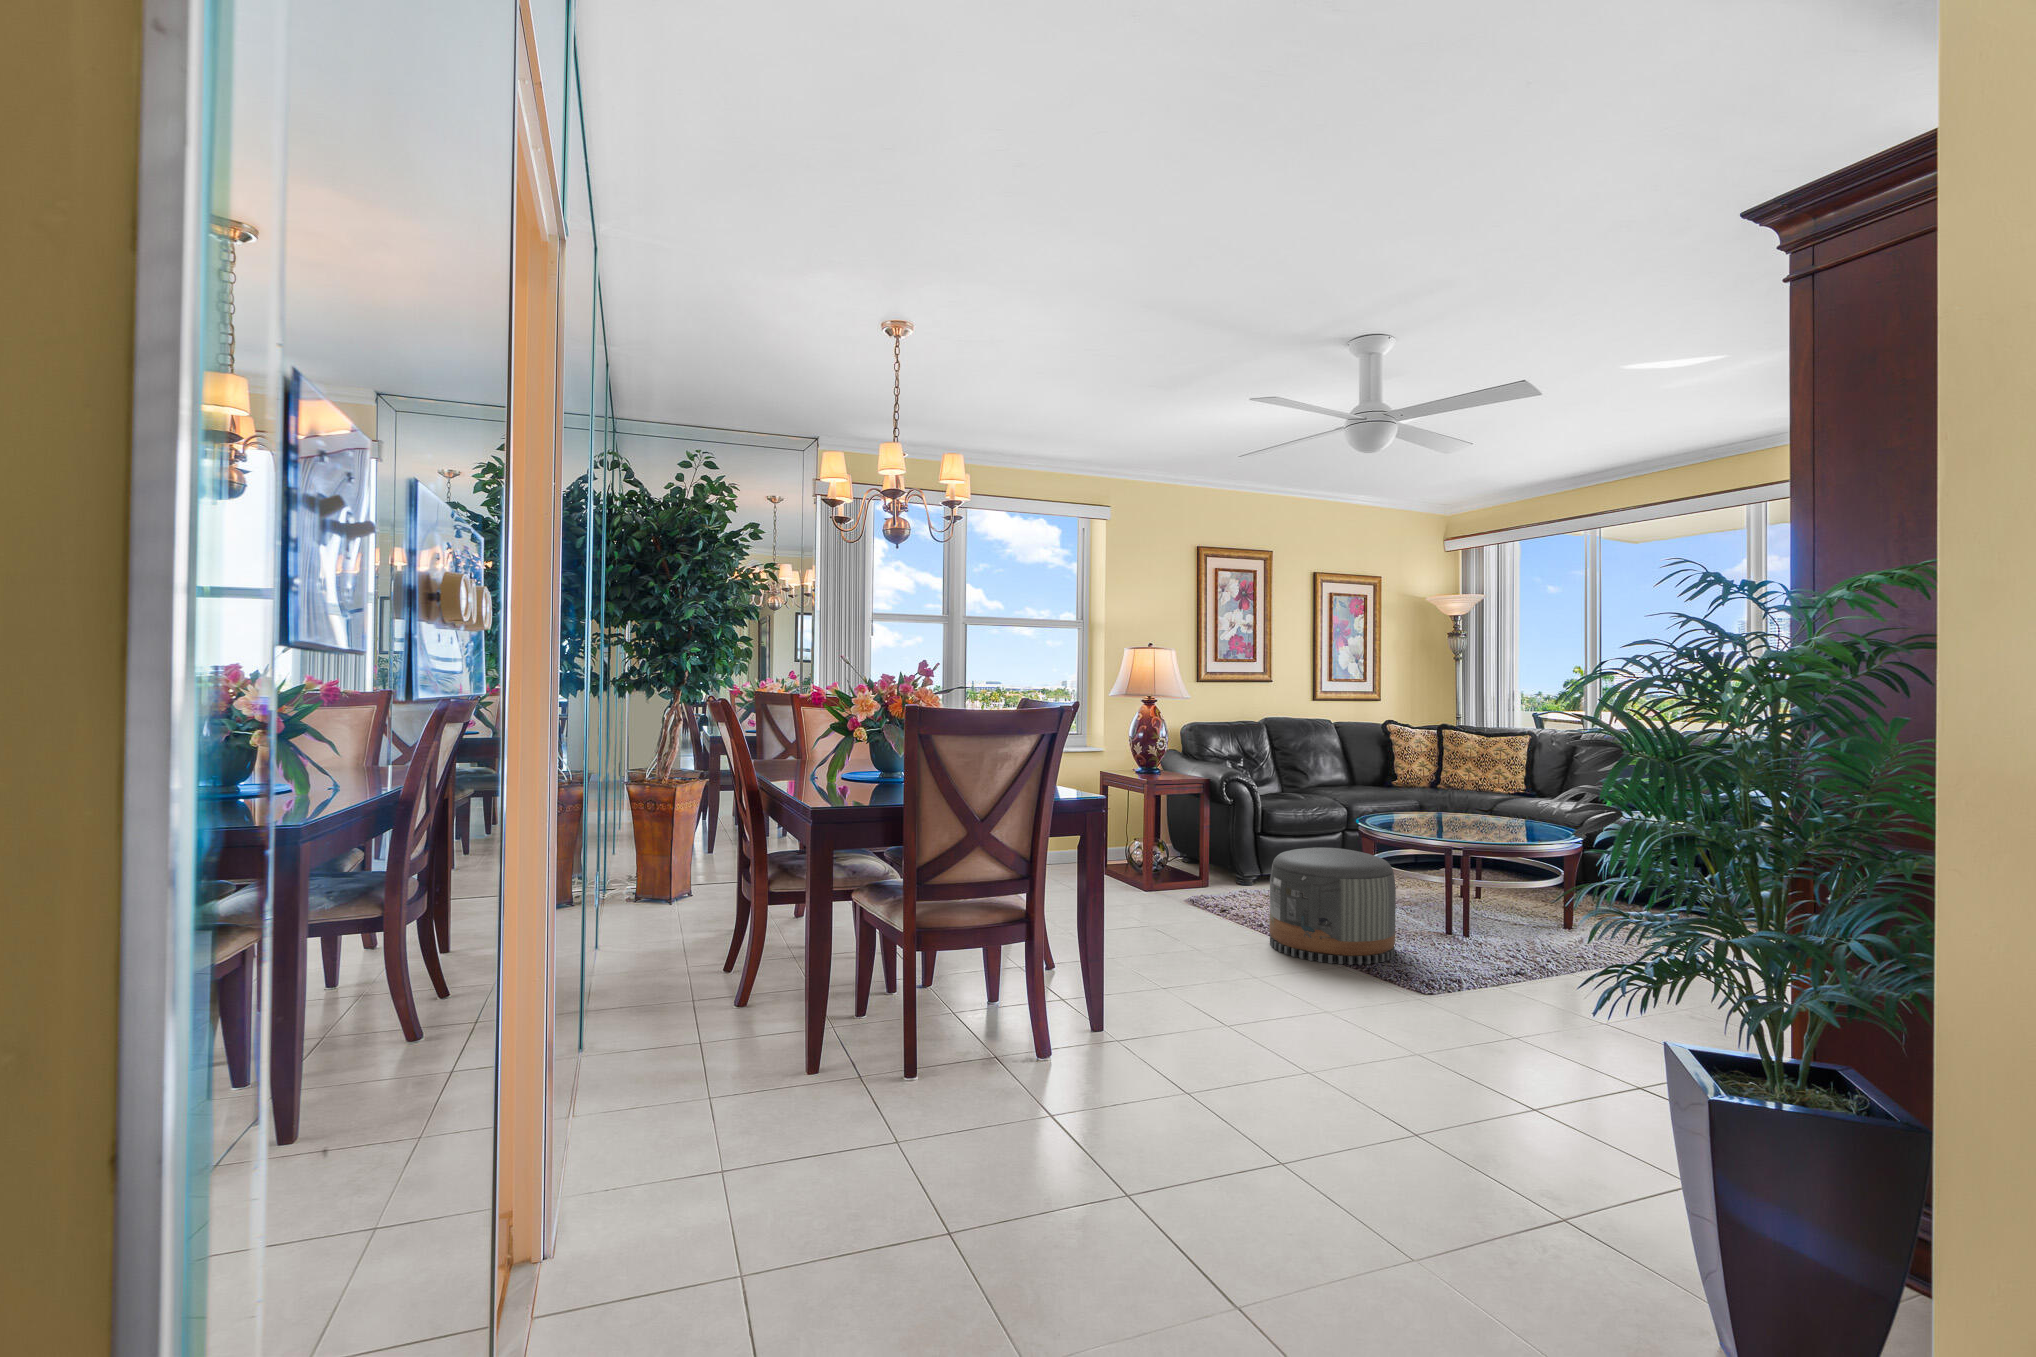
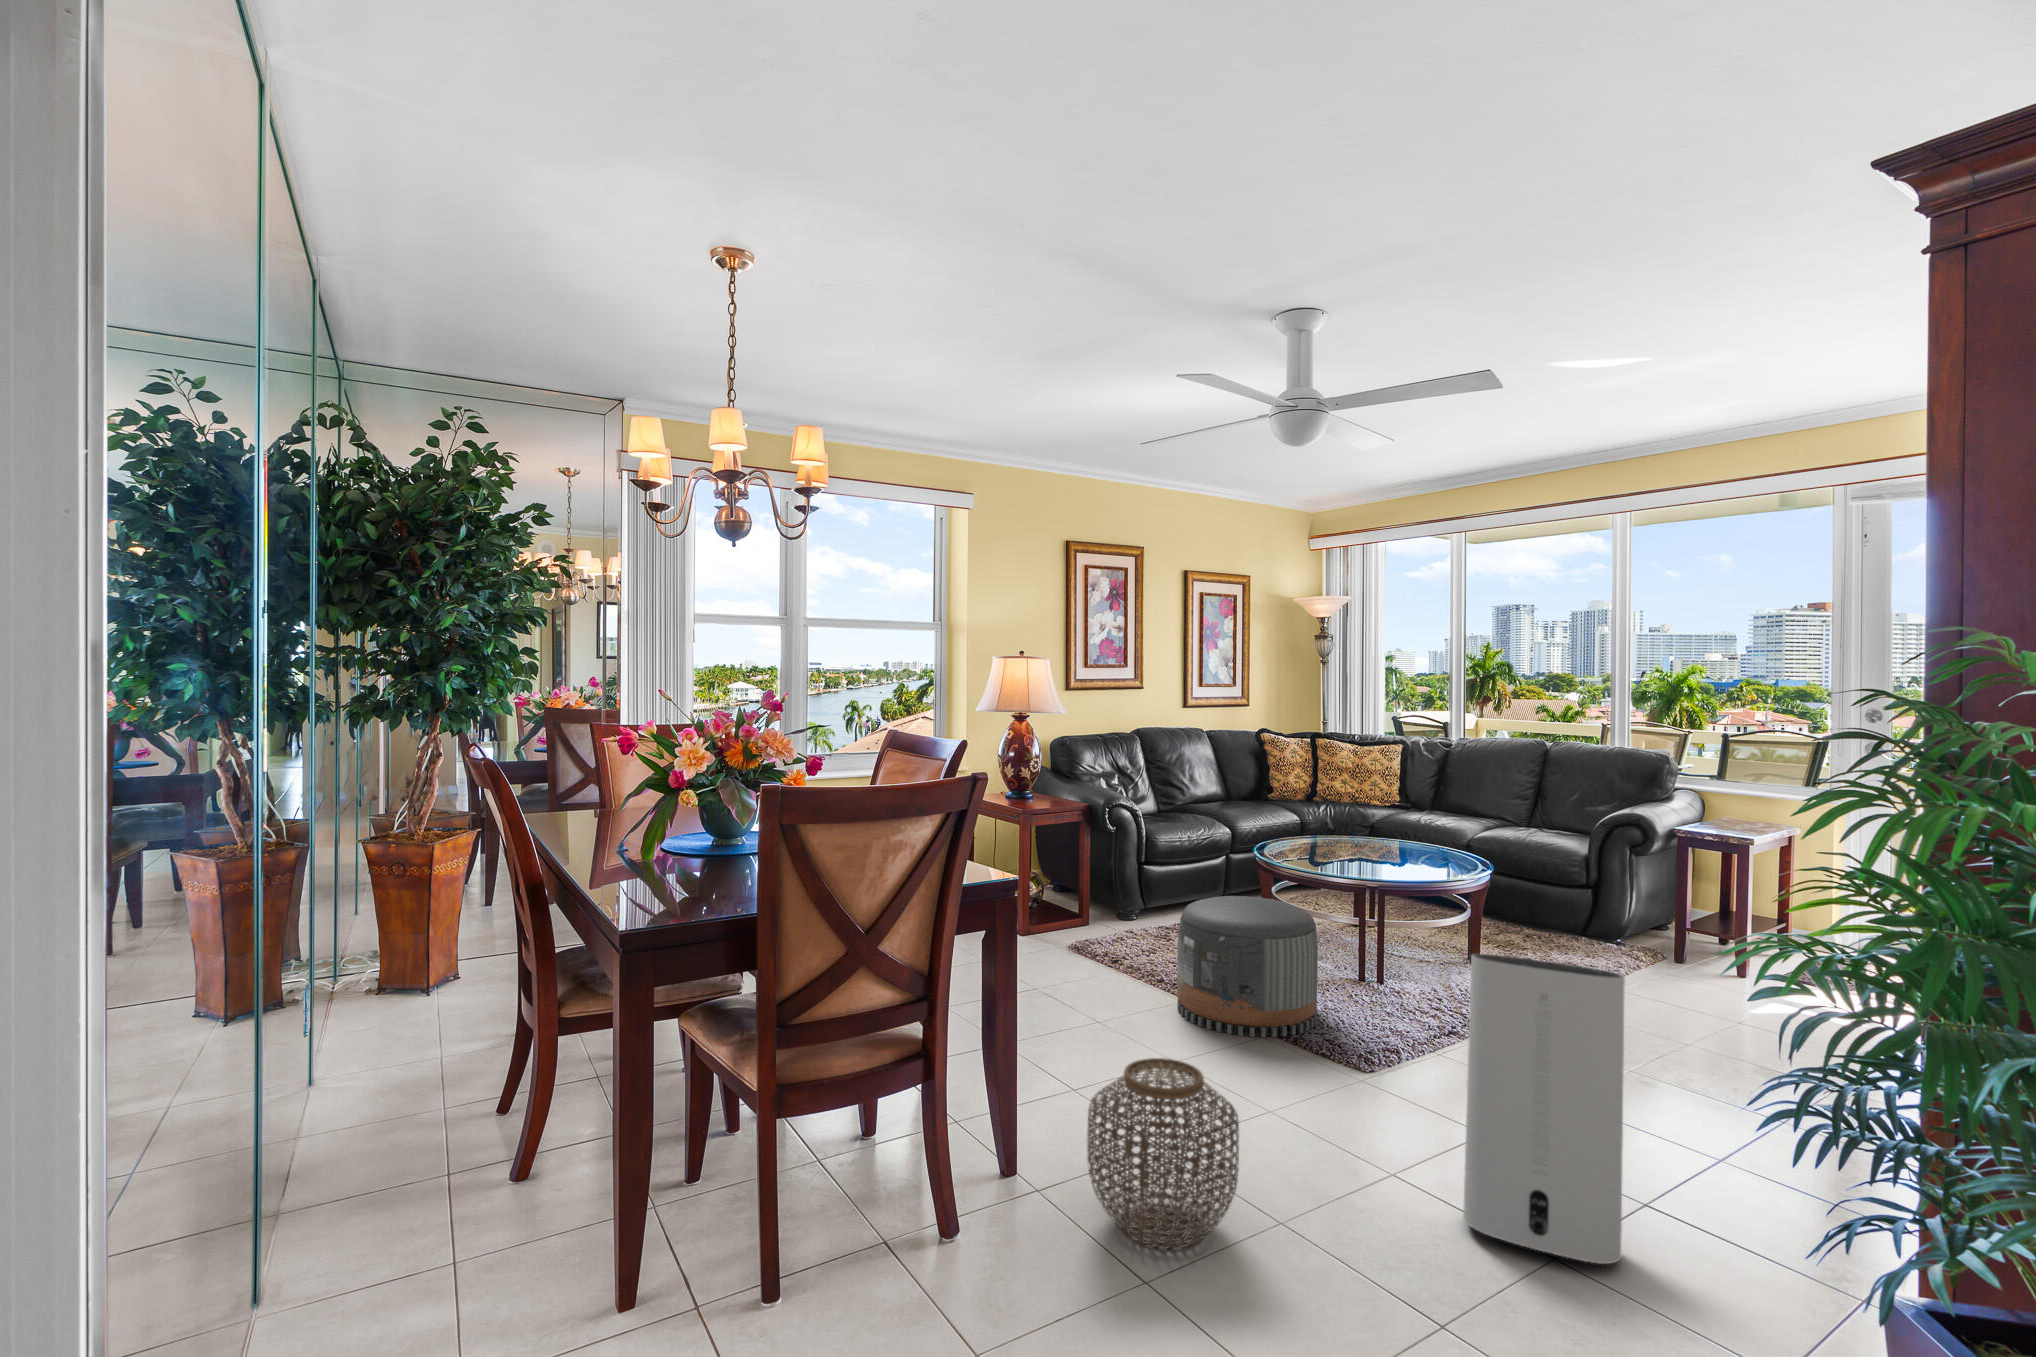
air purifier: none [1466,865,1604,1112] -> present [1463,954,1625,1264]
woven basket: none [1153,937,1273,1079] -> present [1087,1058,1239,1248]

